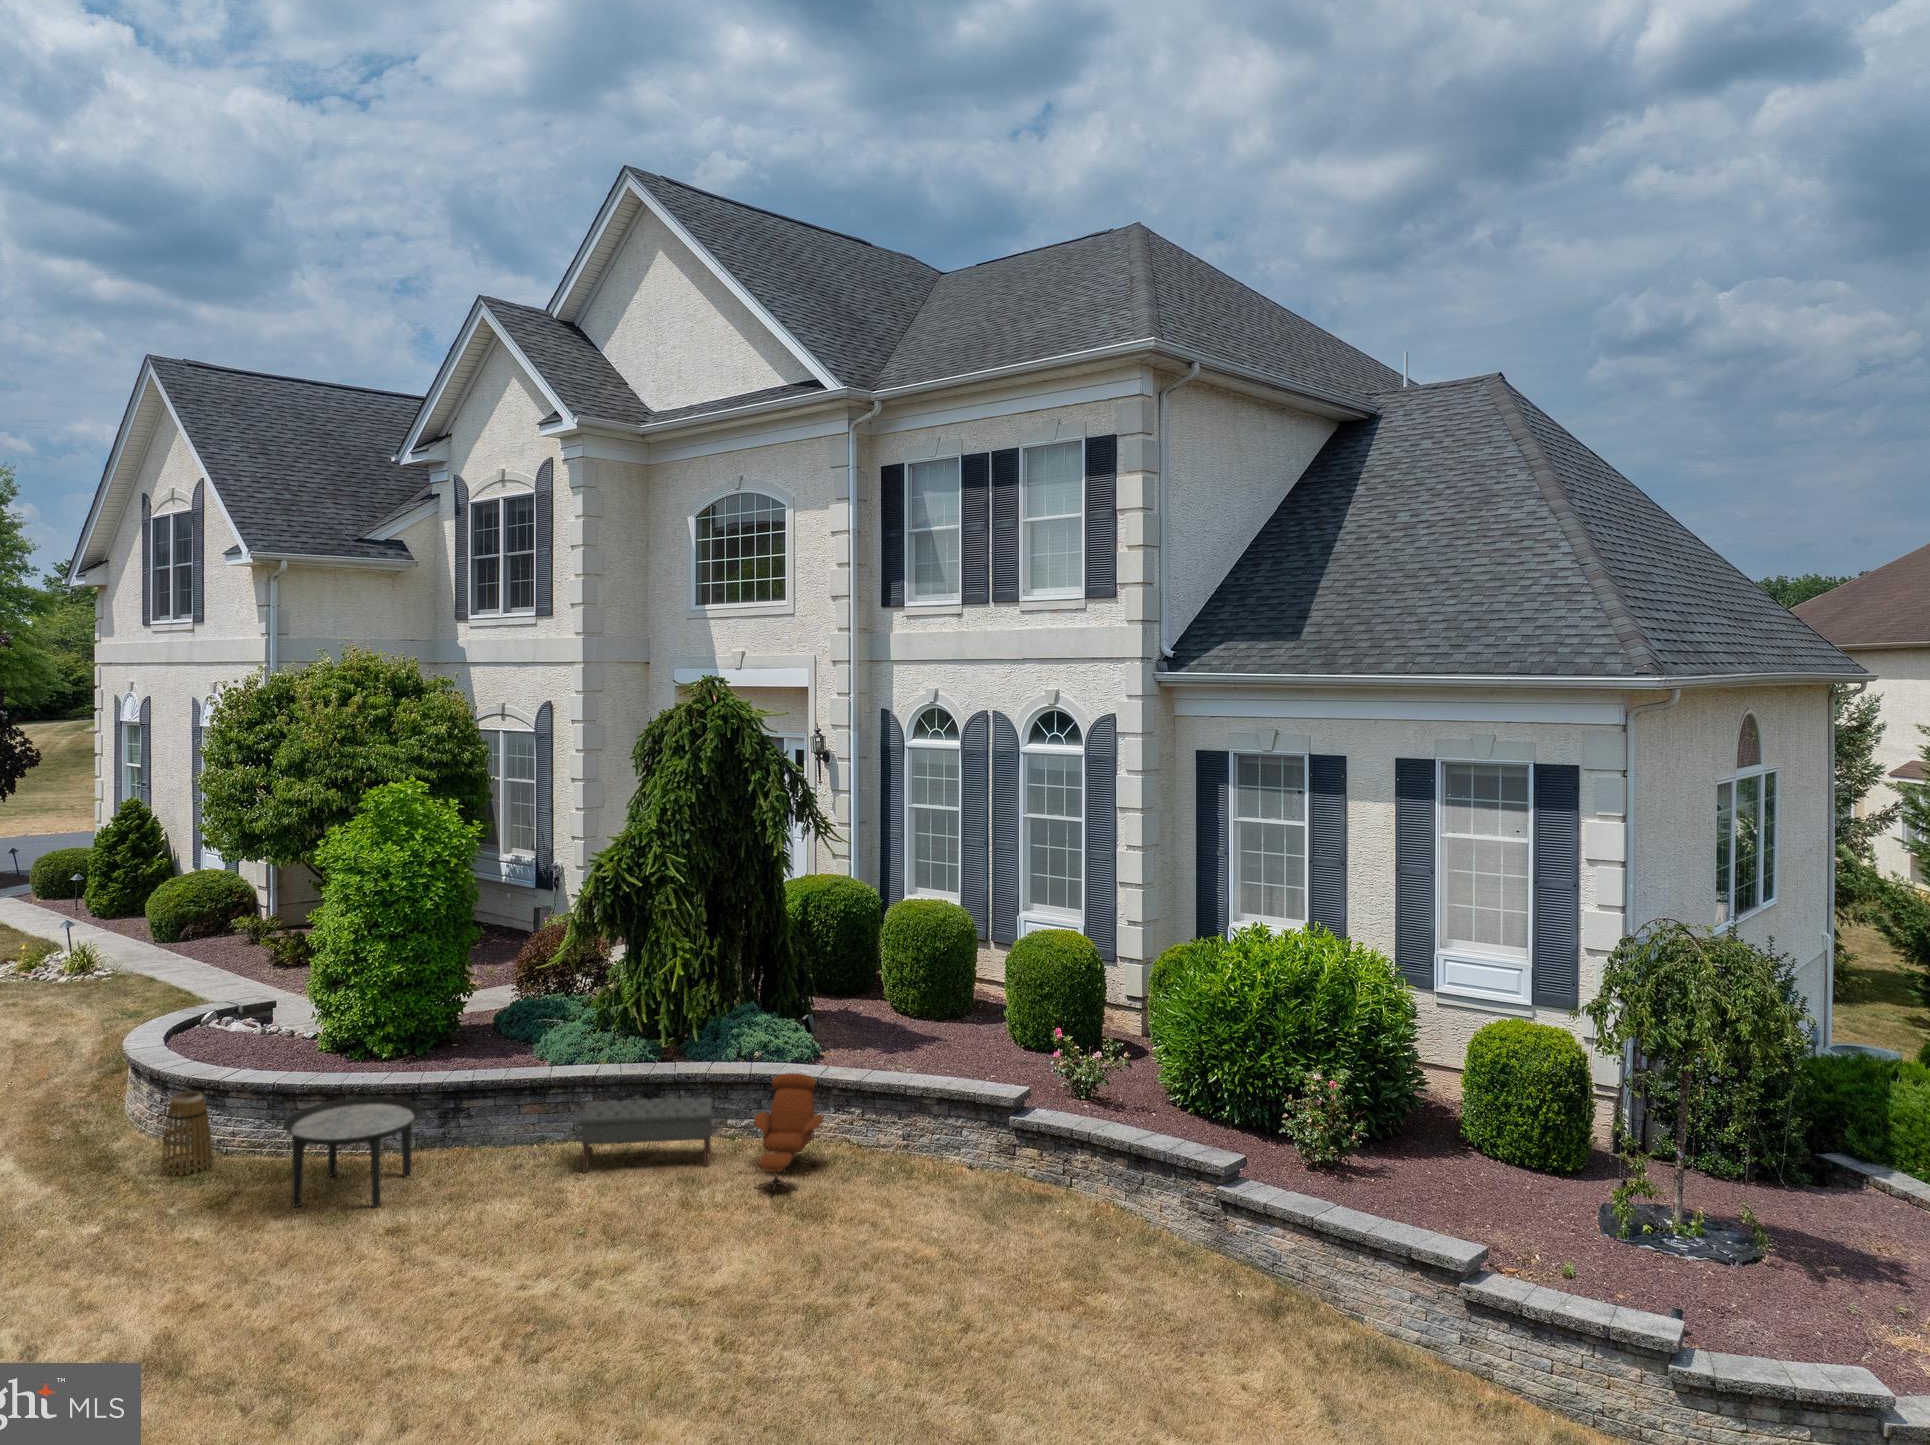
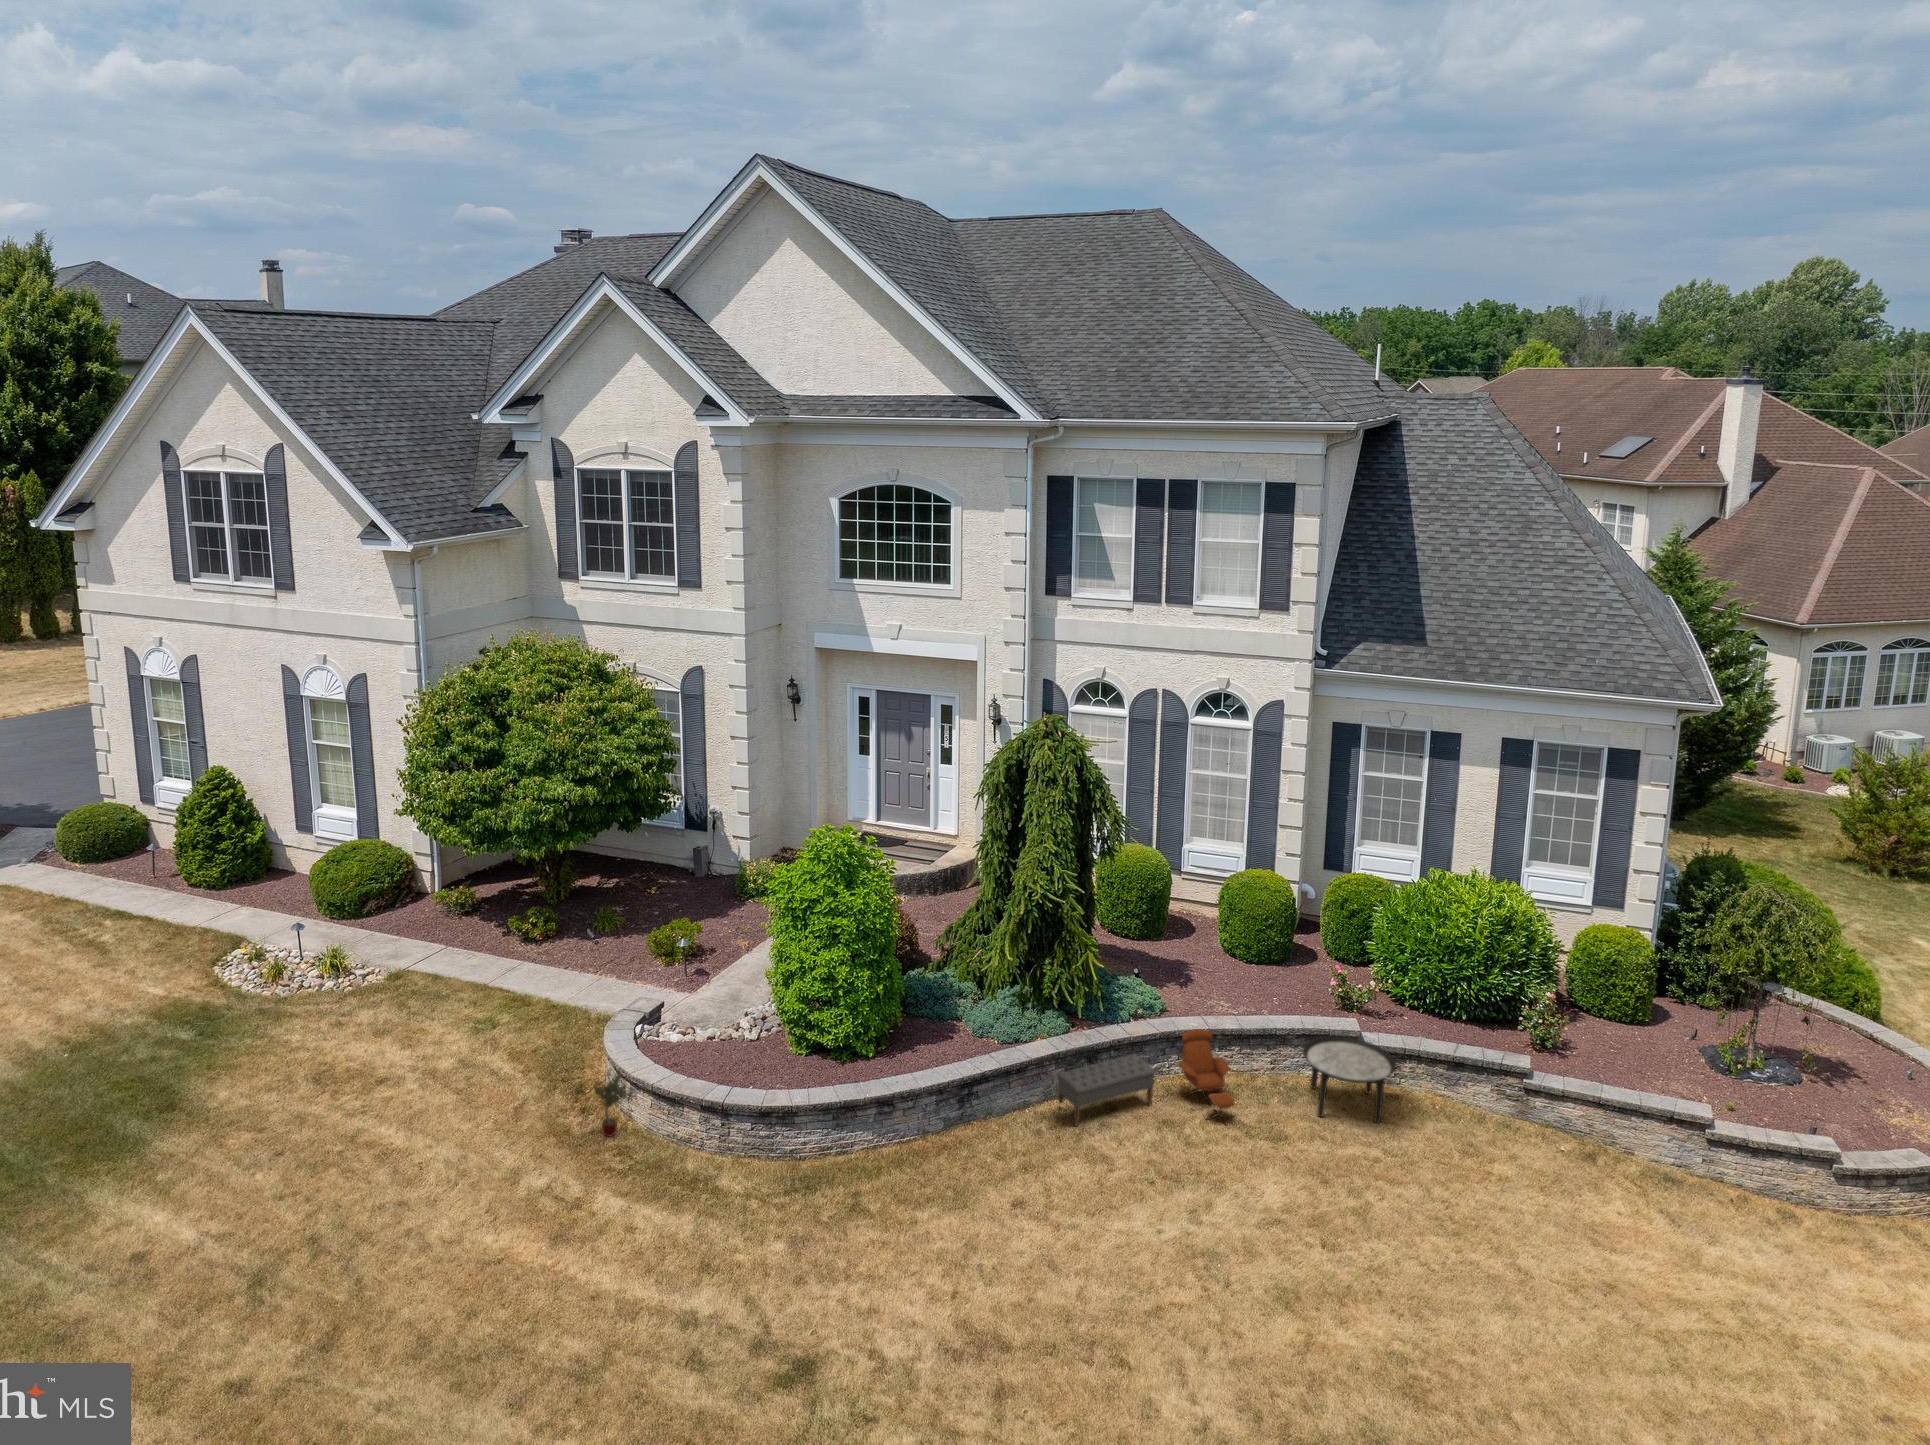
potted tree: none [70,1028,124,1116] -> present [593,1068,634,1137]
basket: present [161,1091,213,1176] -> none [762,1118,798,1186]
round table: present [283,1096,422,1208] -> present [1303,1036,1396,1123]

